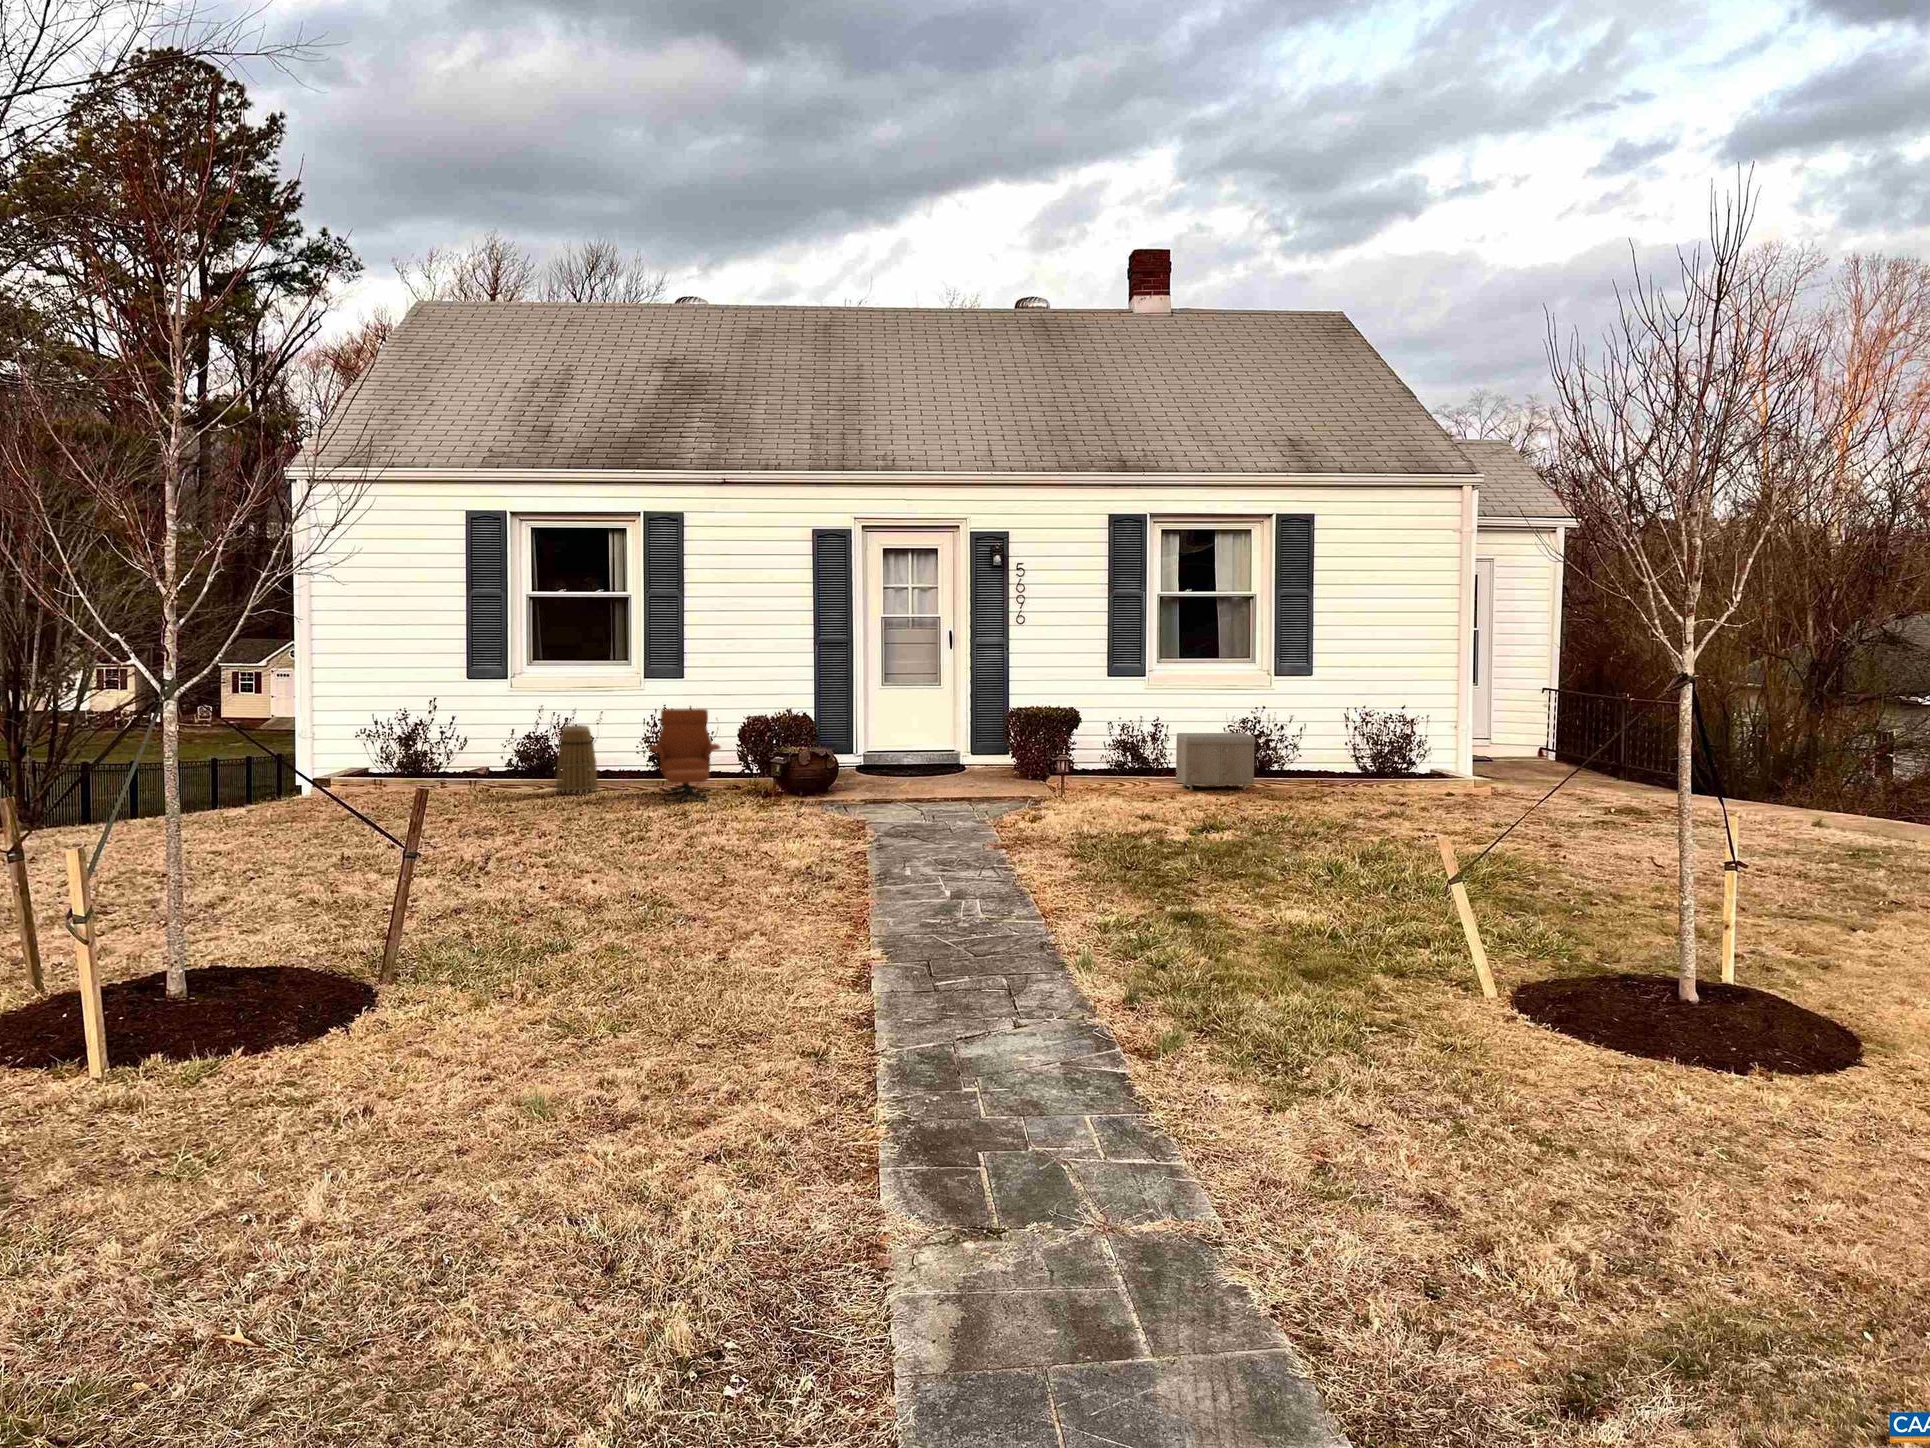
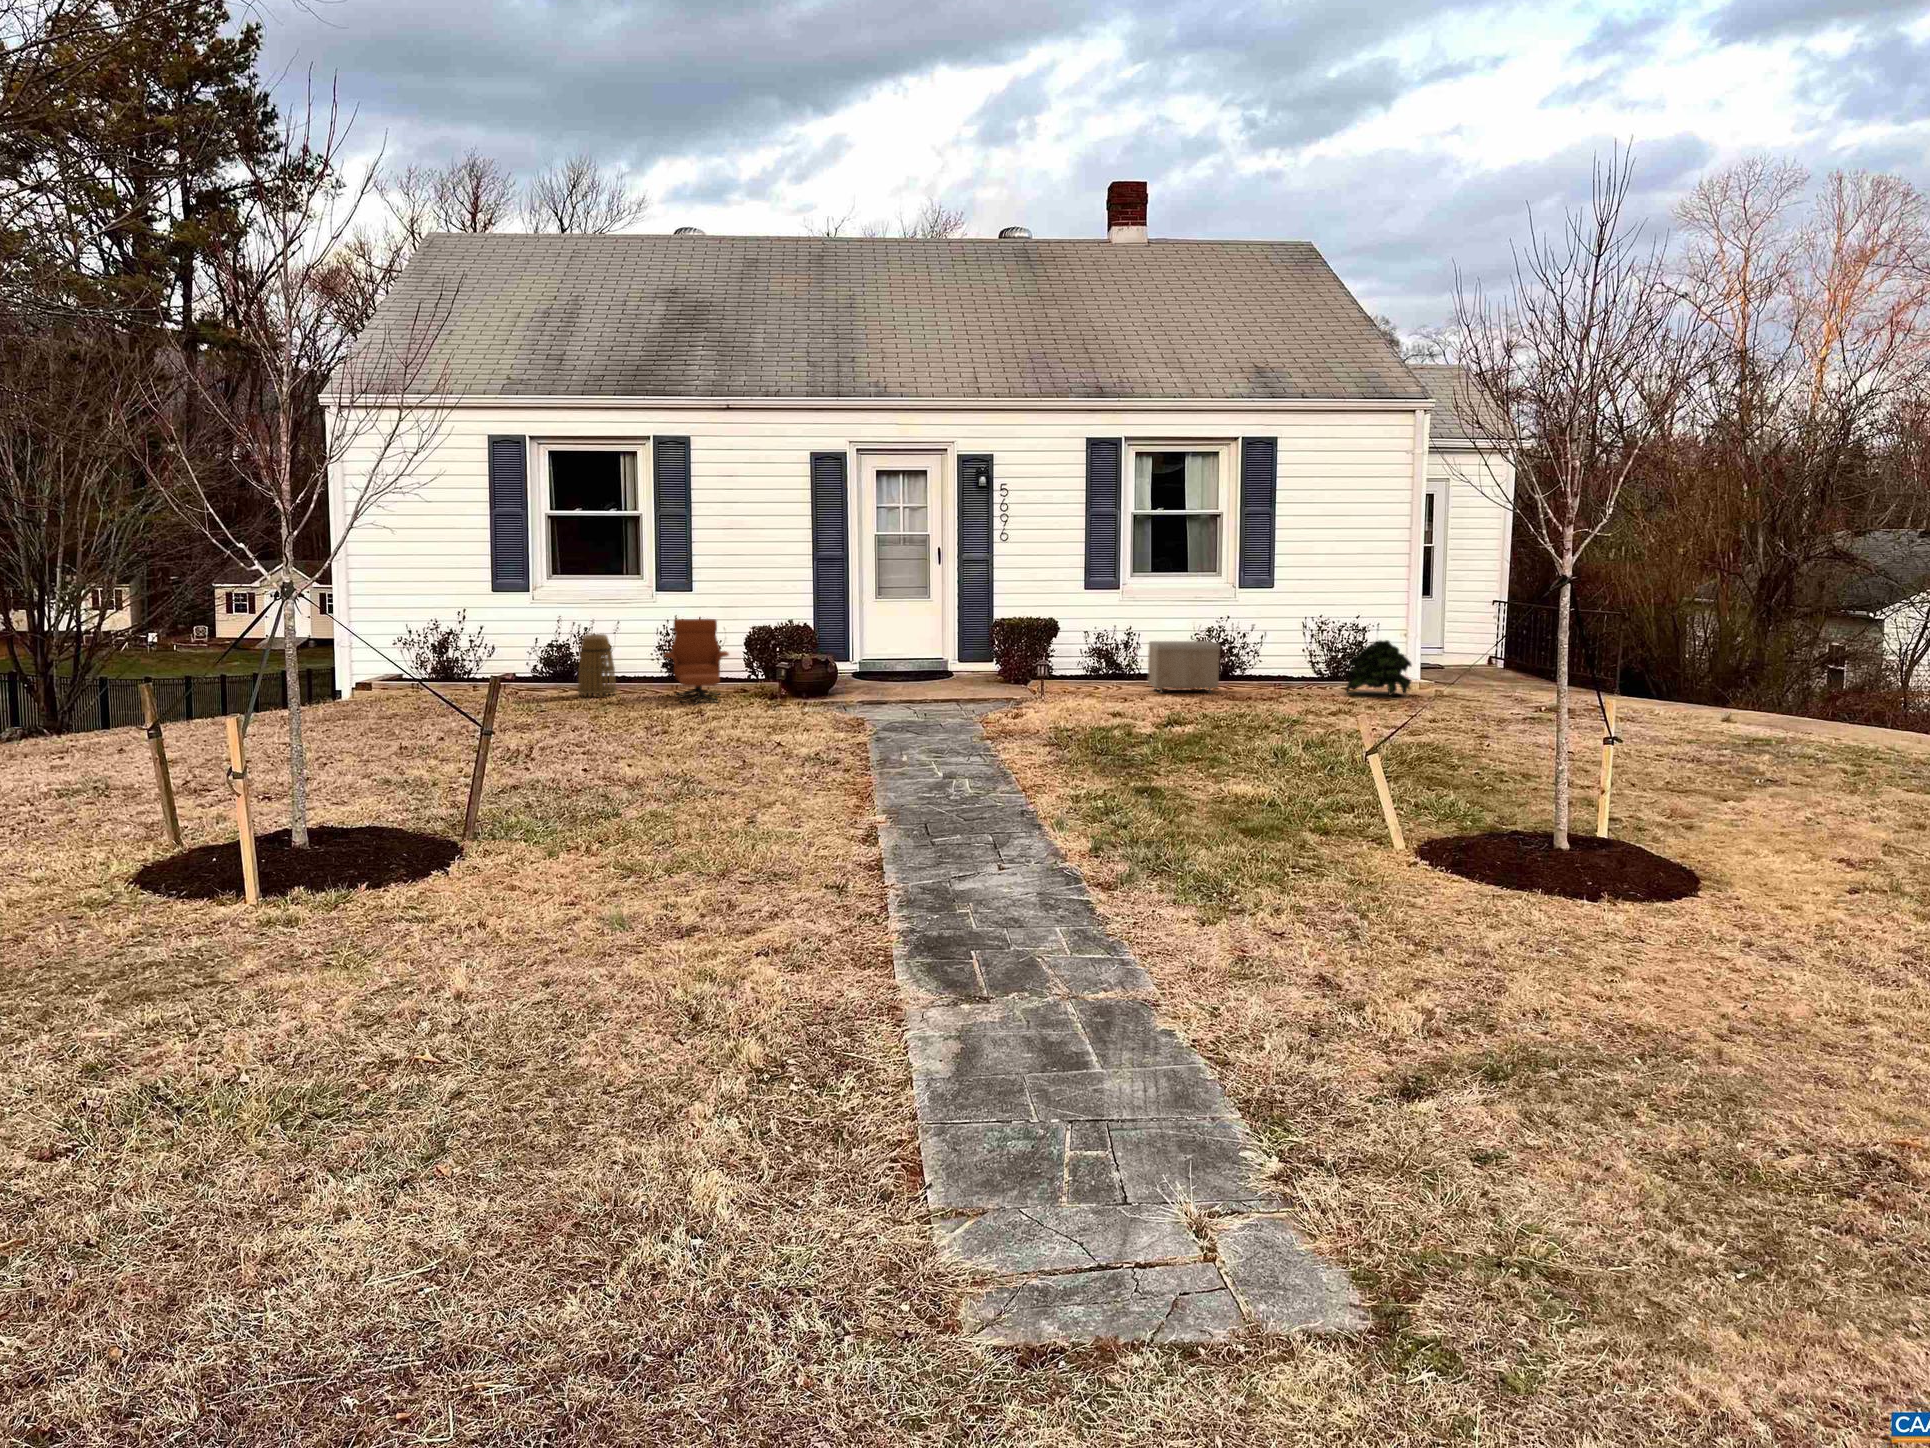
potted plant: none [1393,732,1467,795] -> present [1346,640,1412,695]

